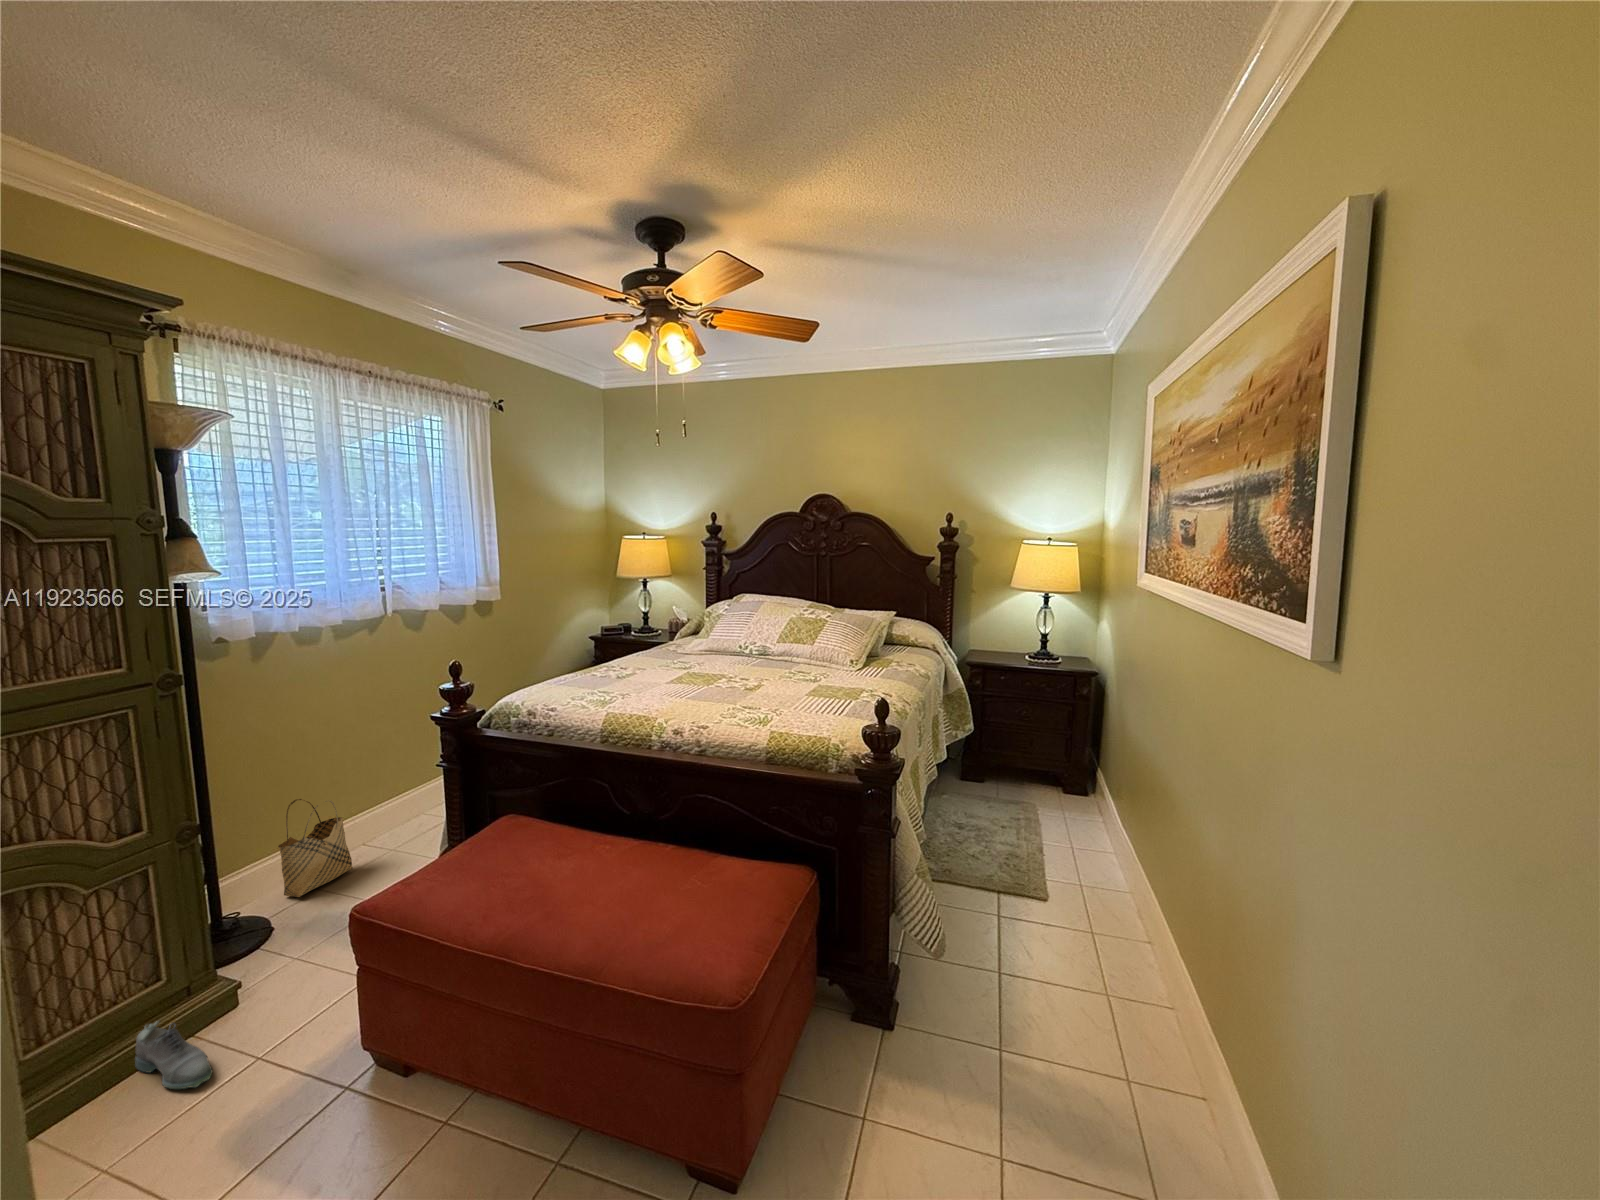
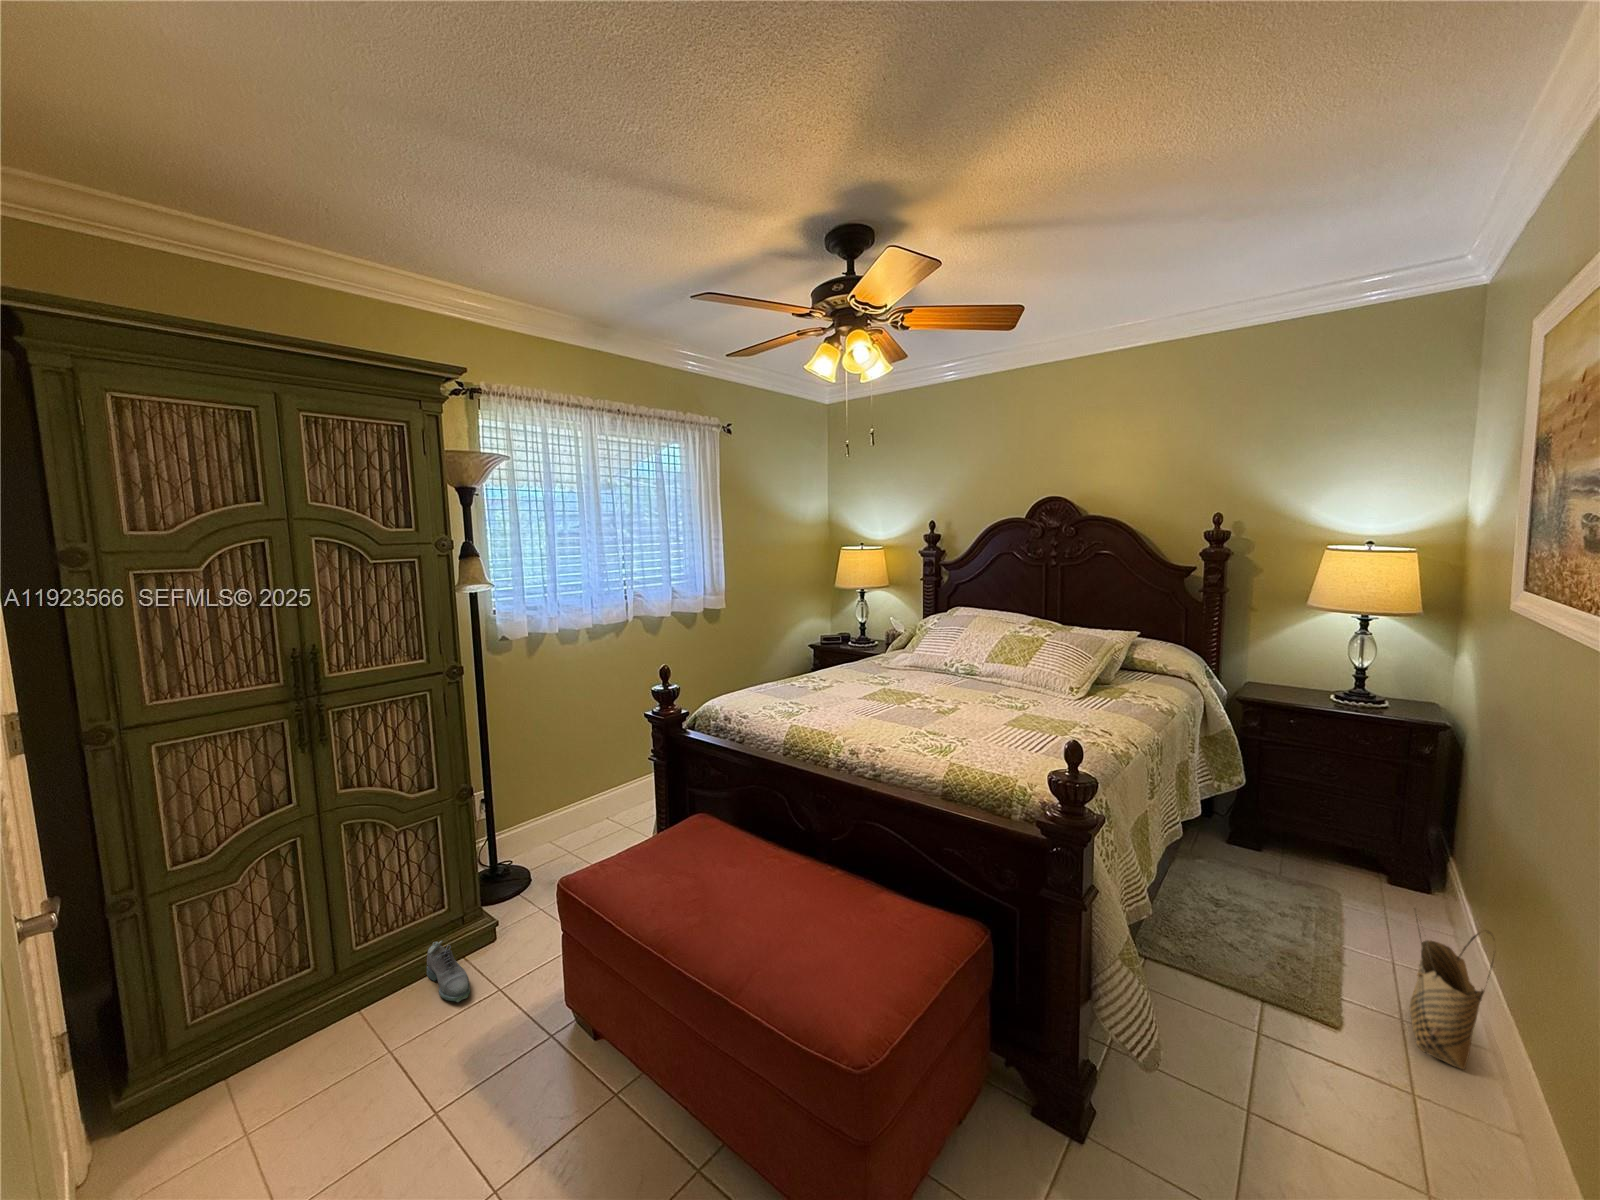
woven basket: present [278,799,352,897] -> present [1410,909,1496,1069]

